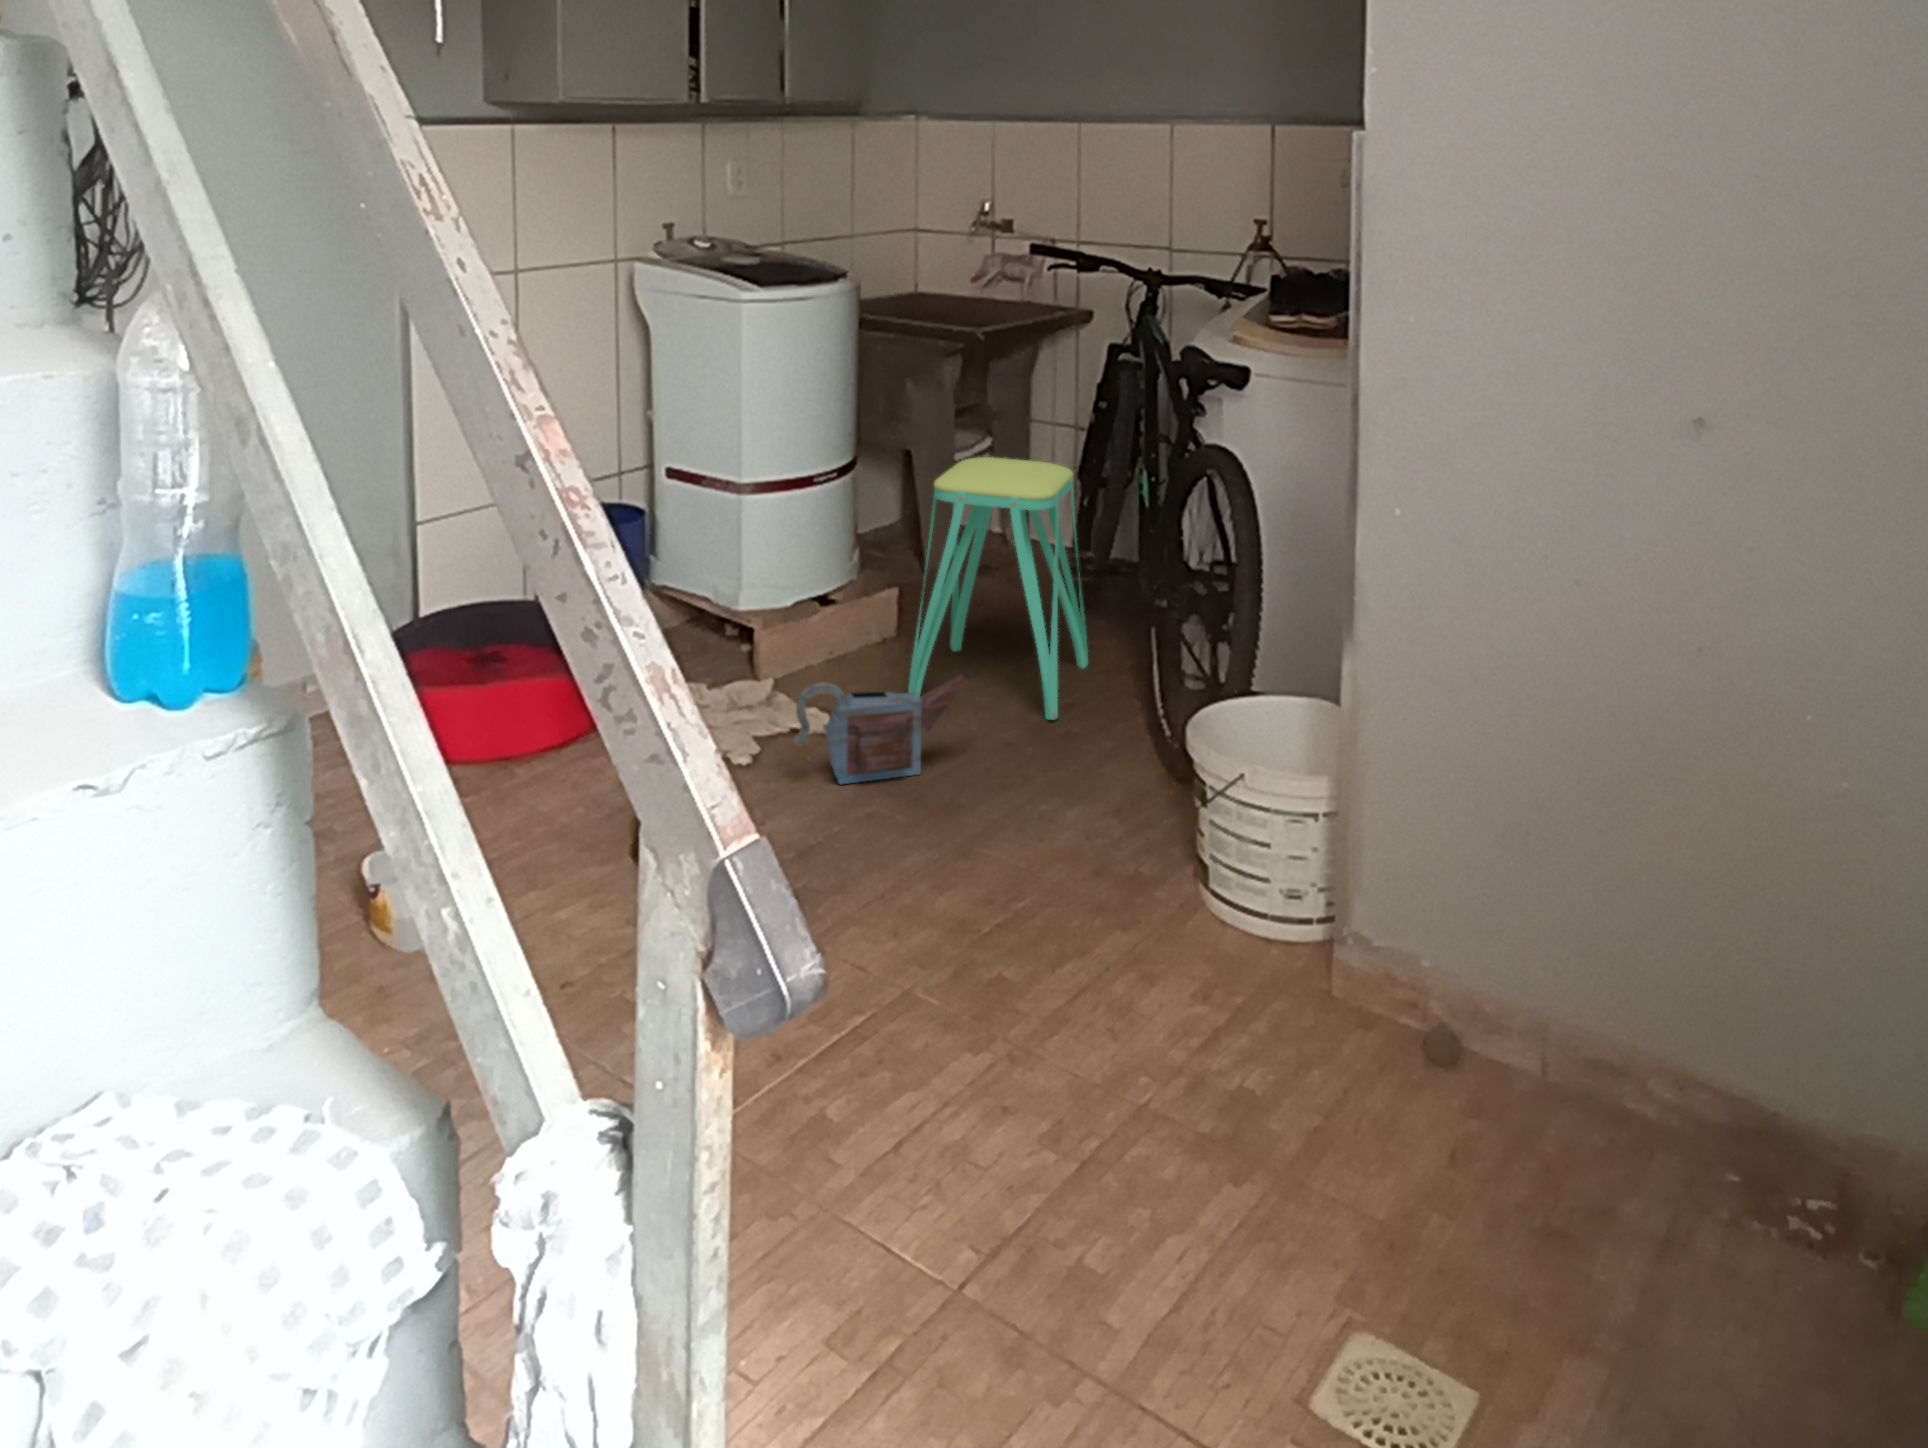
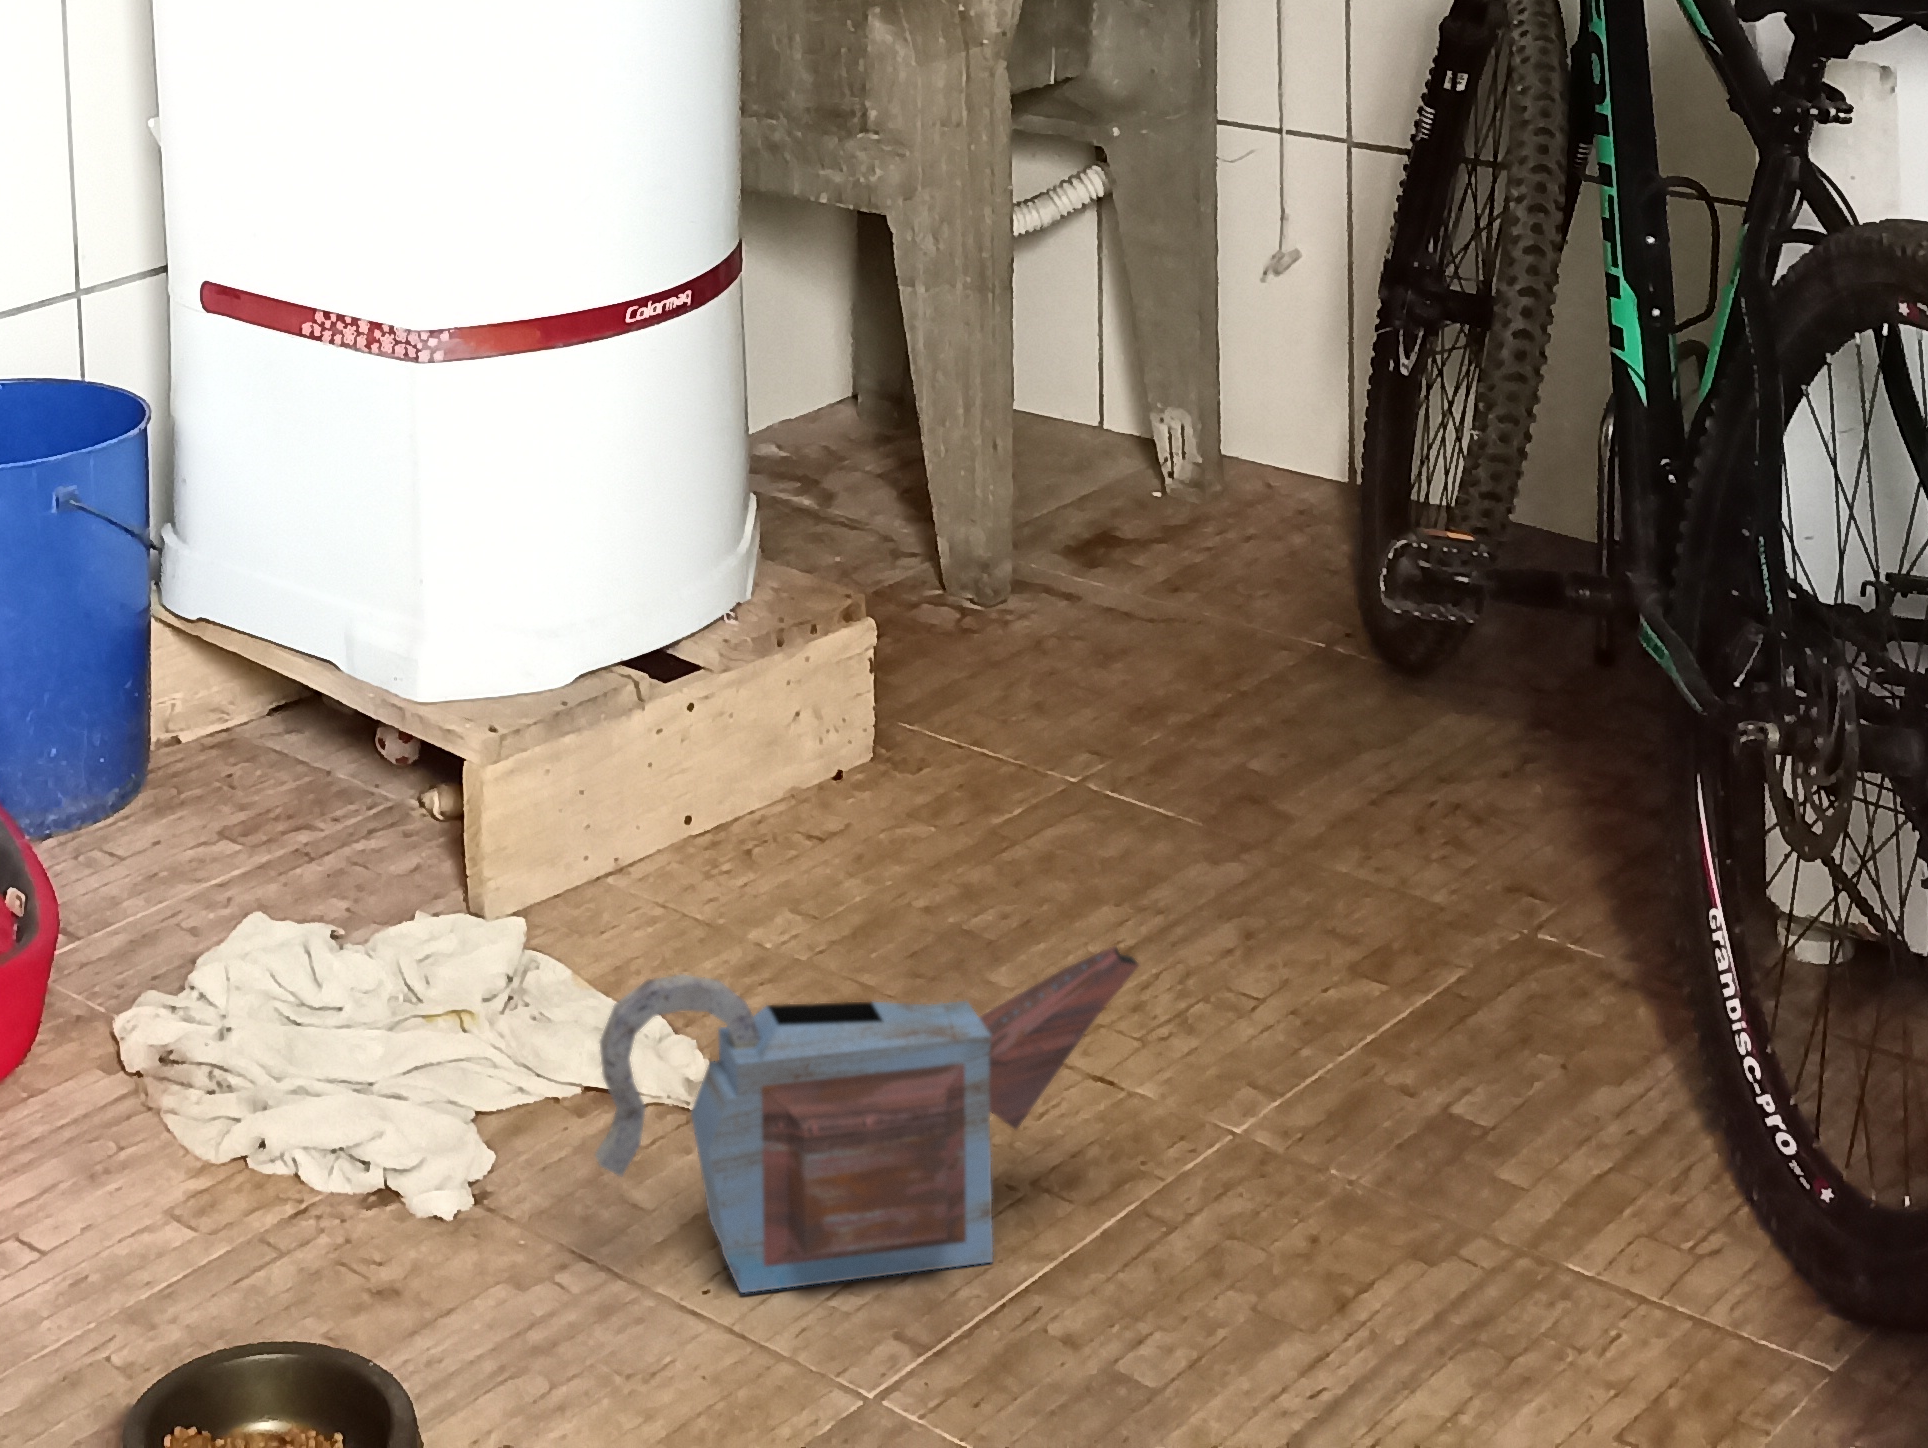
stool: present [908,457,1088,720] -> none [925,249,1463,1071]

